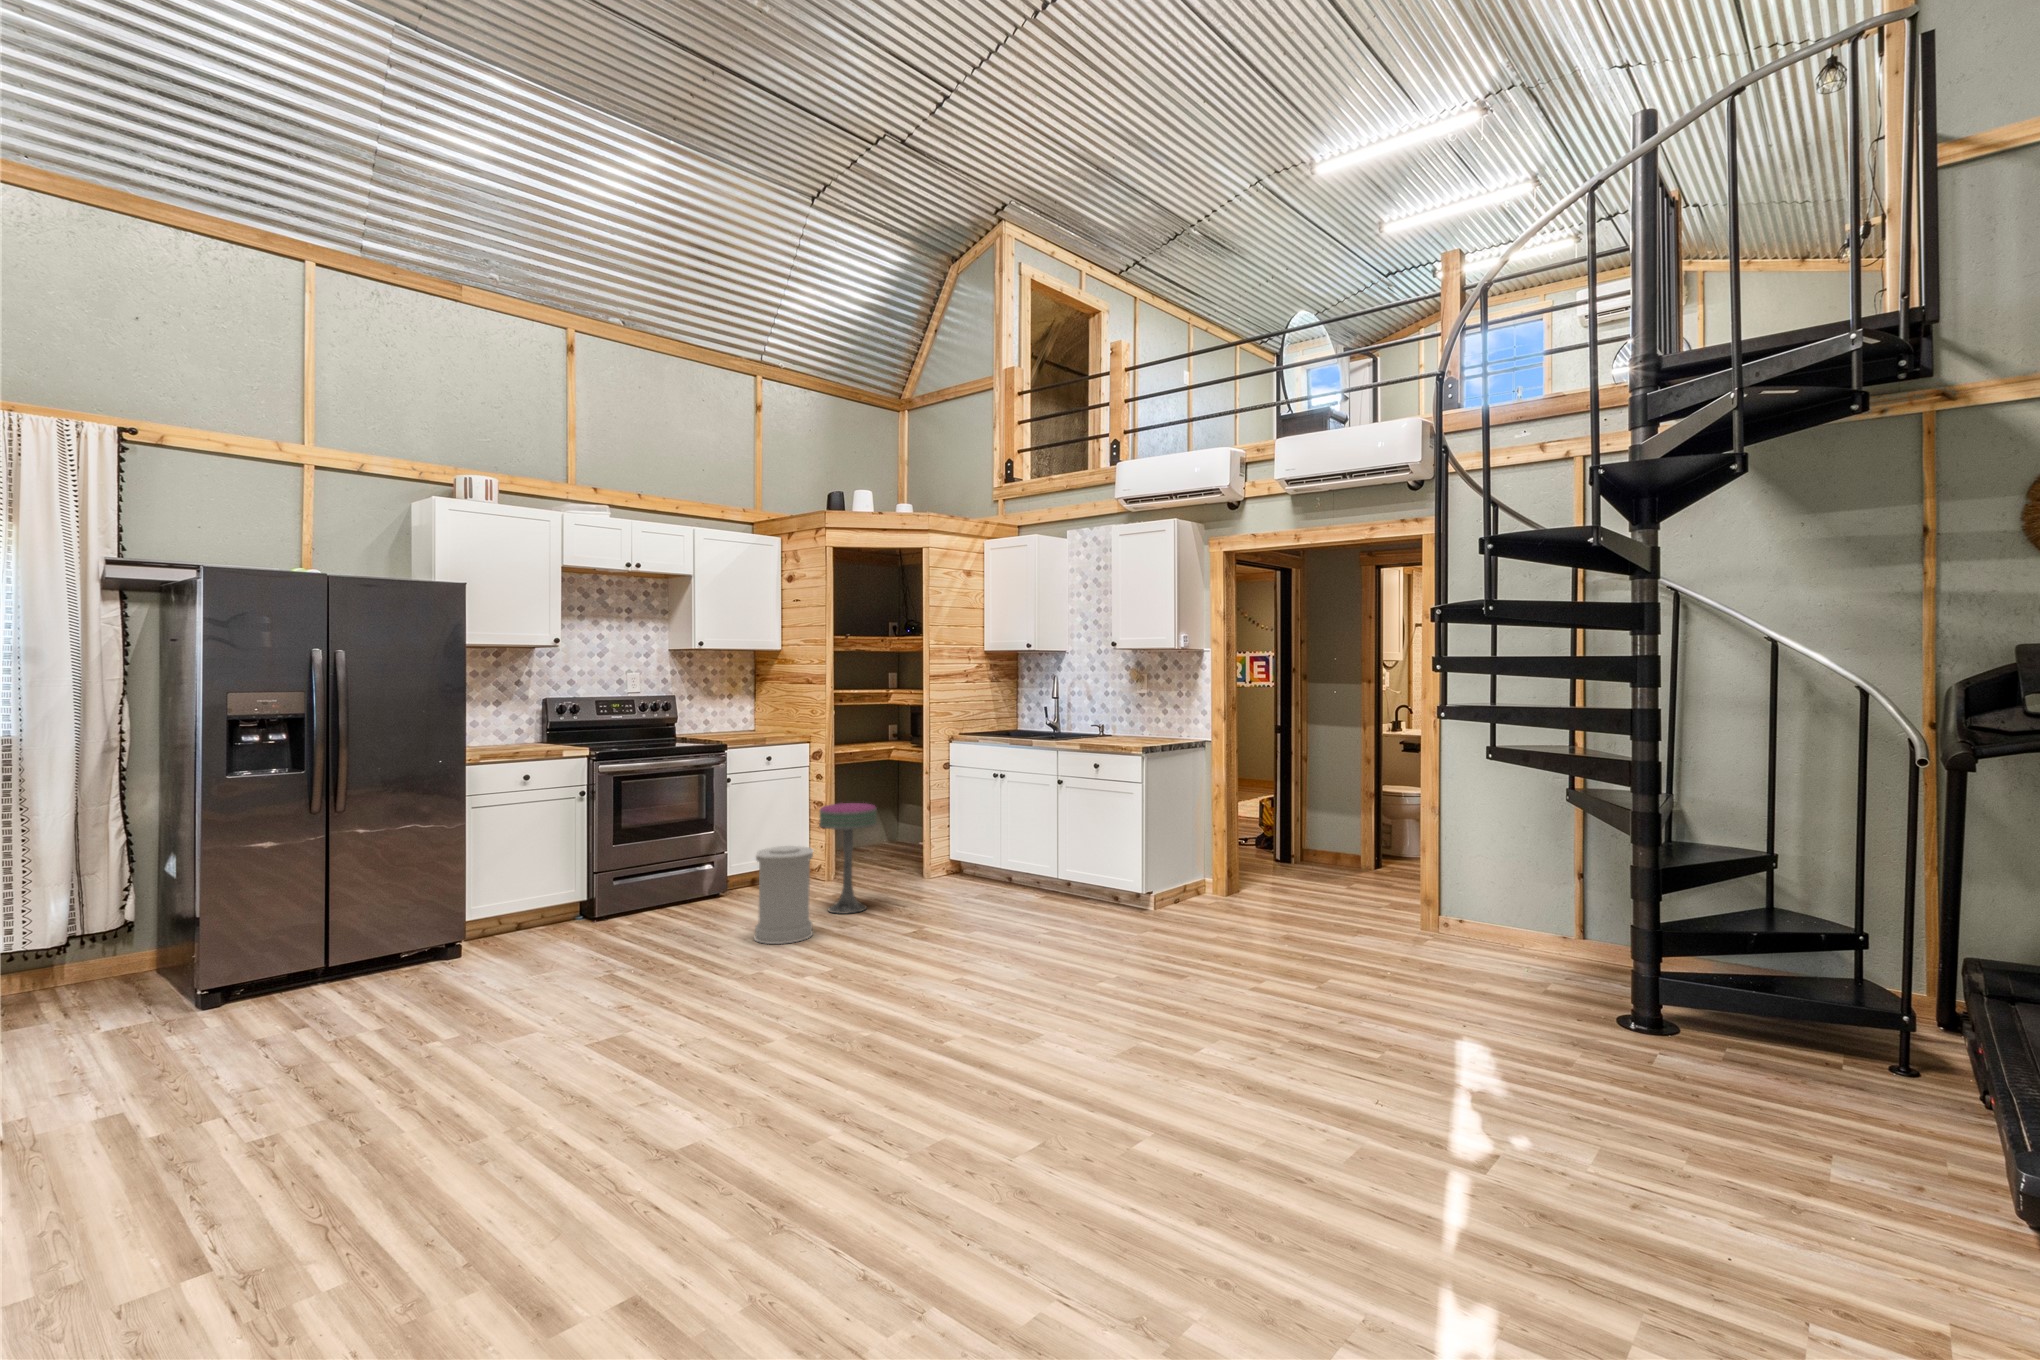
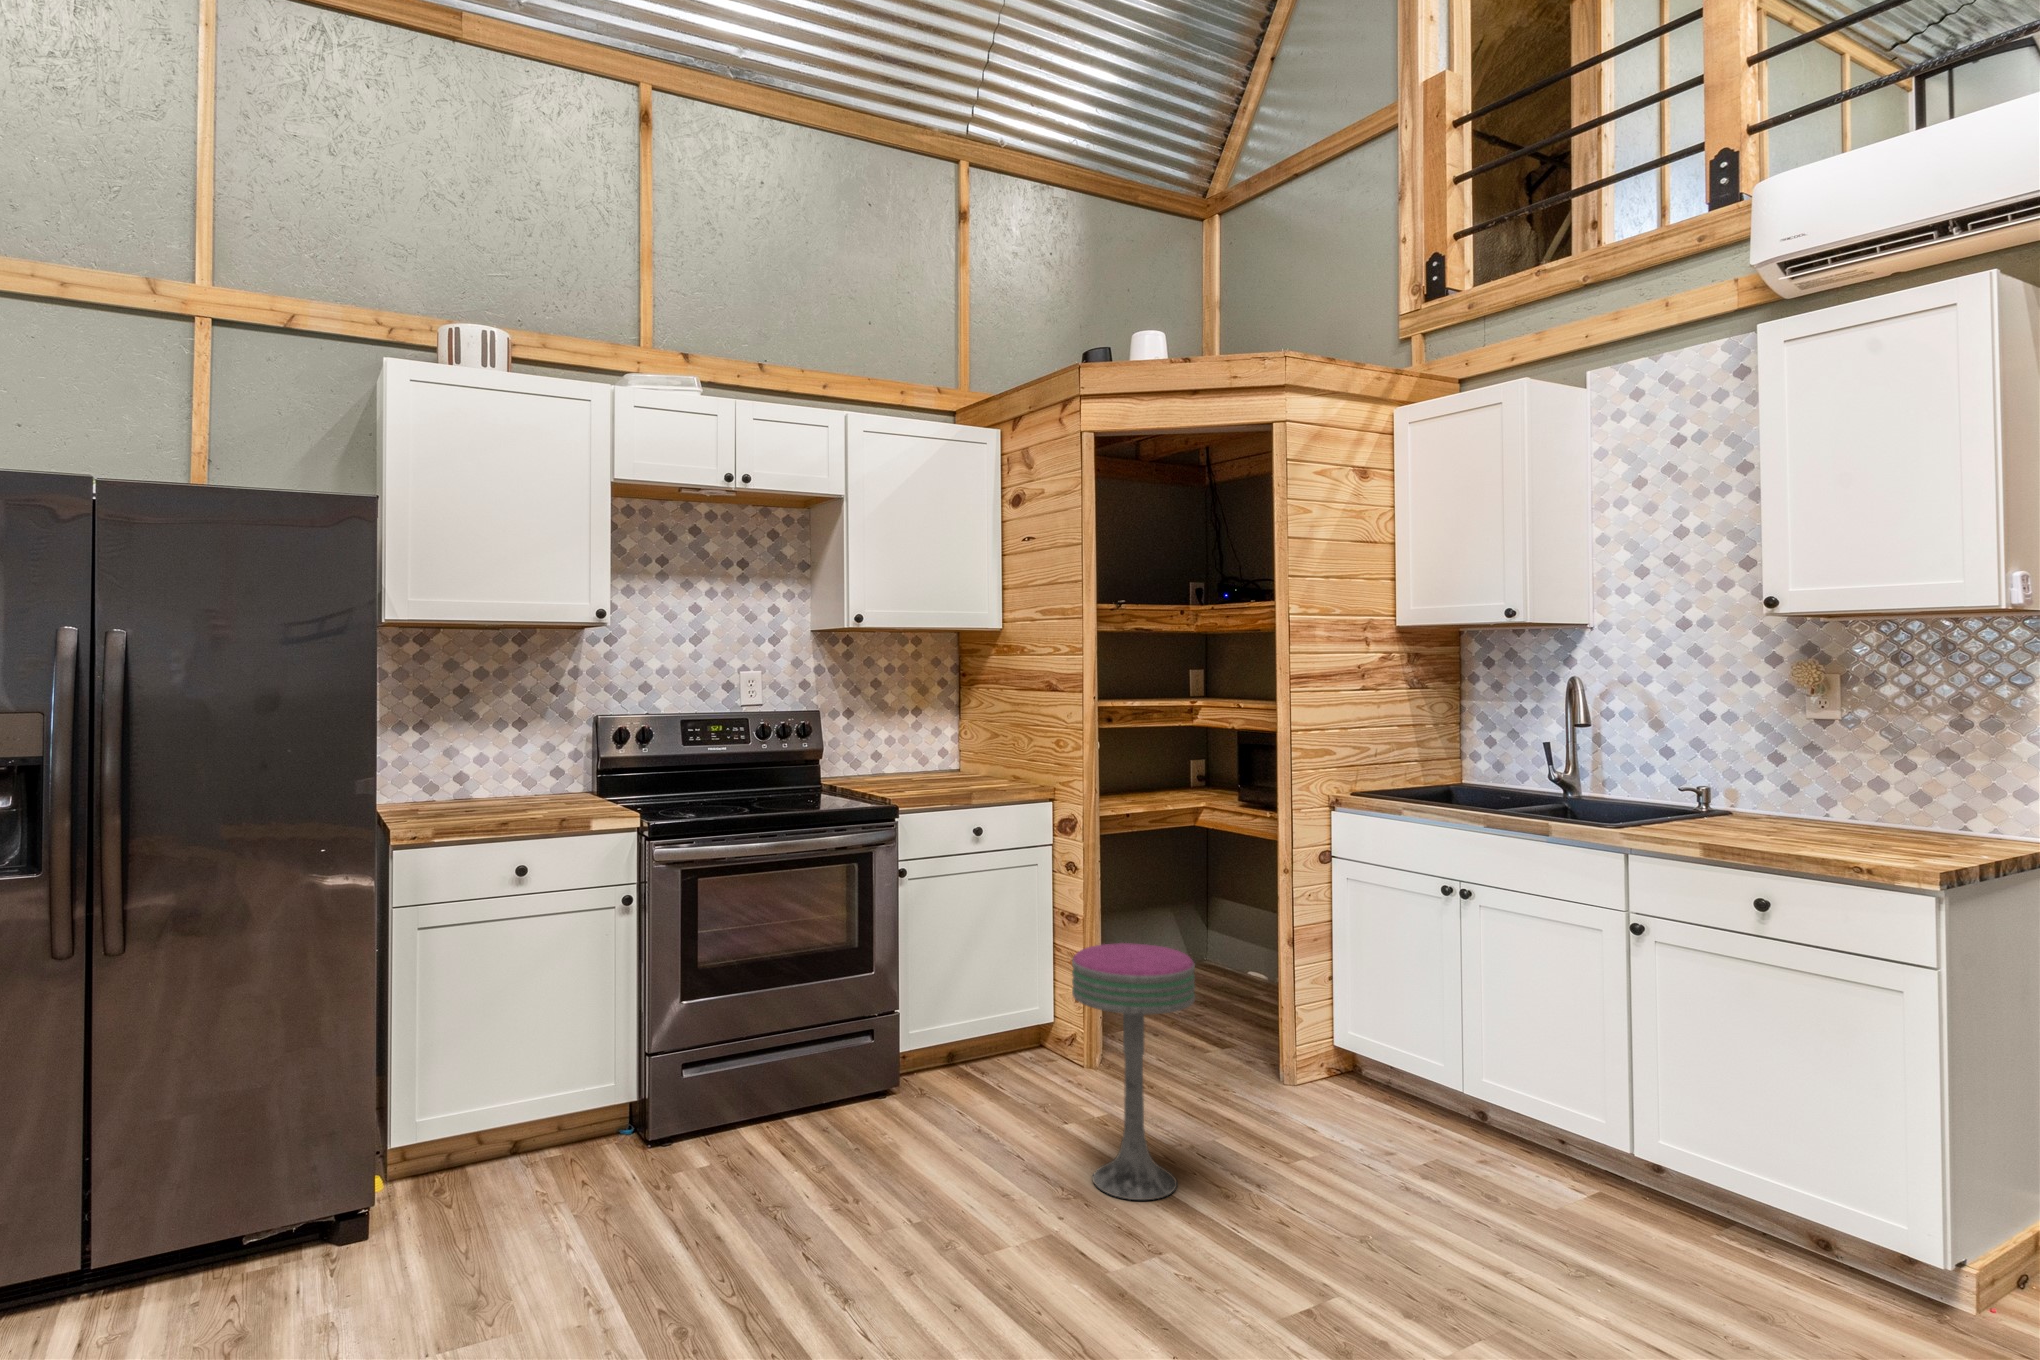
trash can: present [754,846,813,944] -> none [931,1053,1062,1308]

